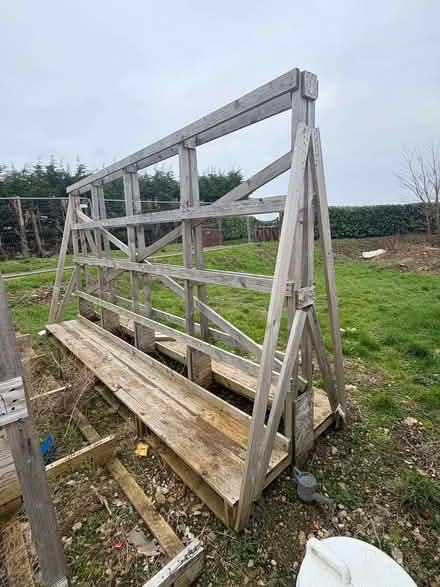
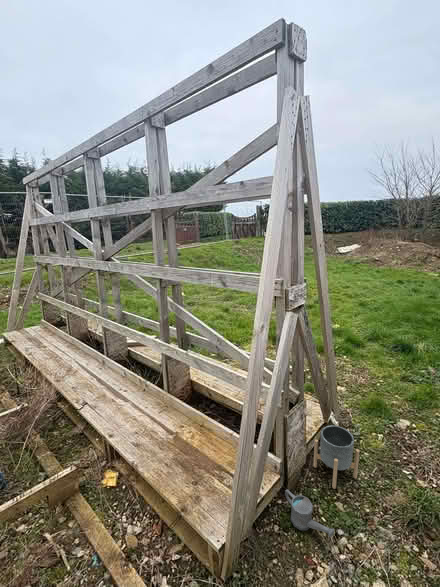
planter: none [321,415,363,471] -> present [313,425,360,489]

